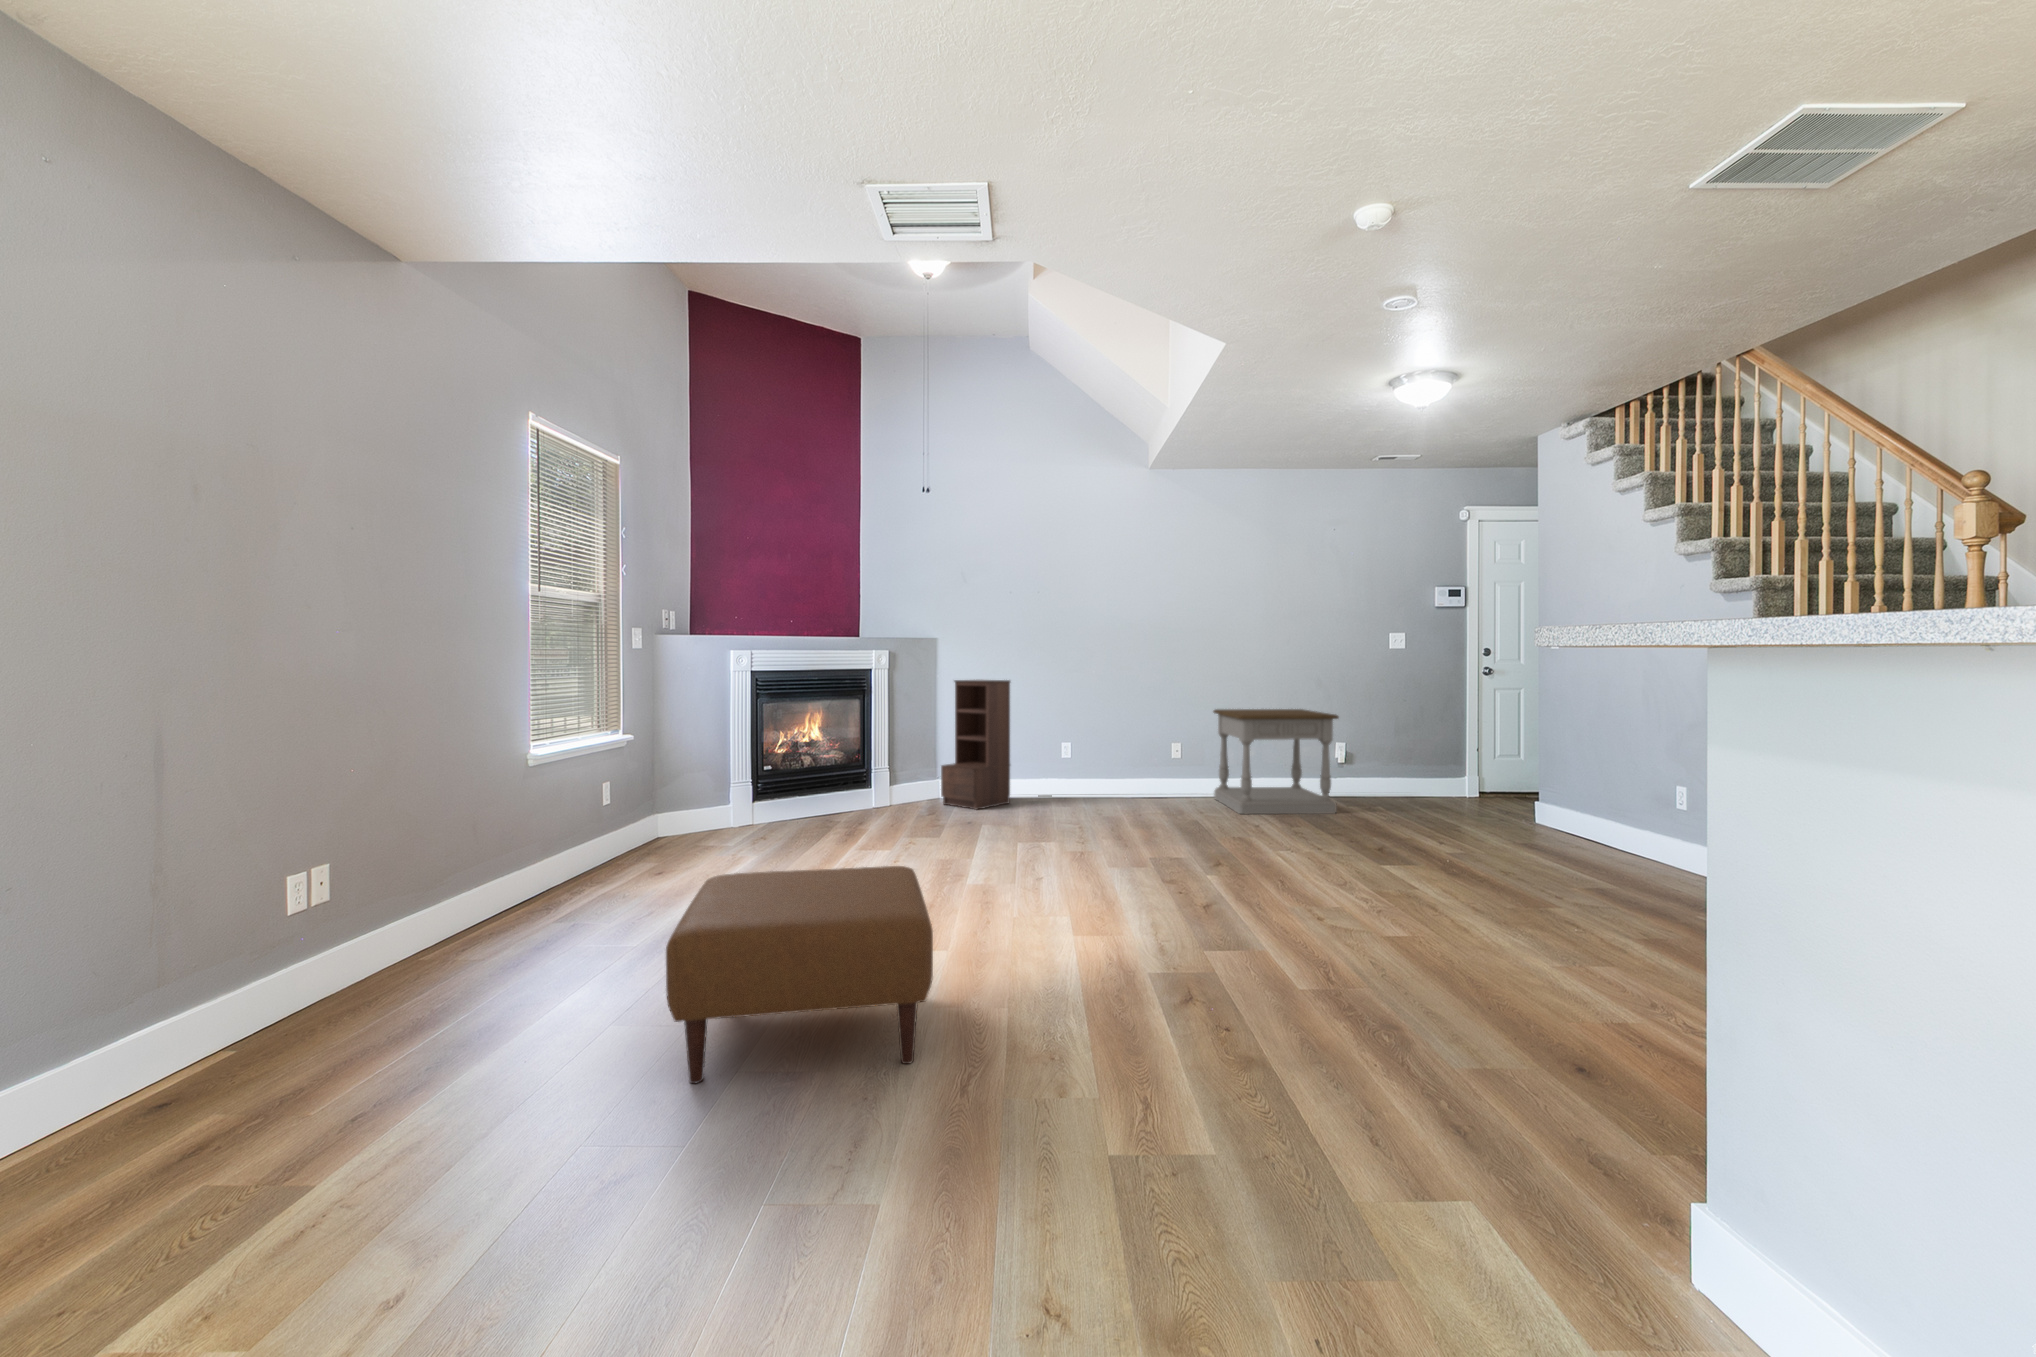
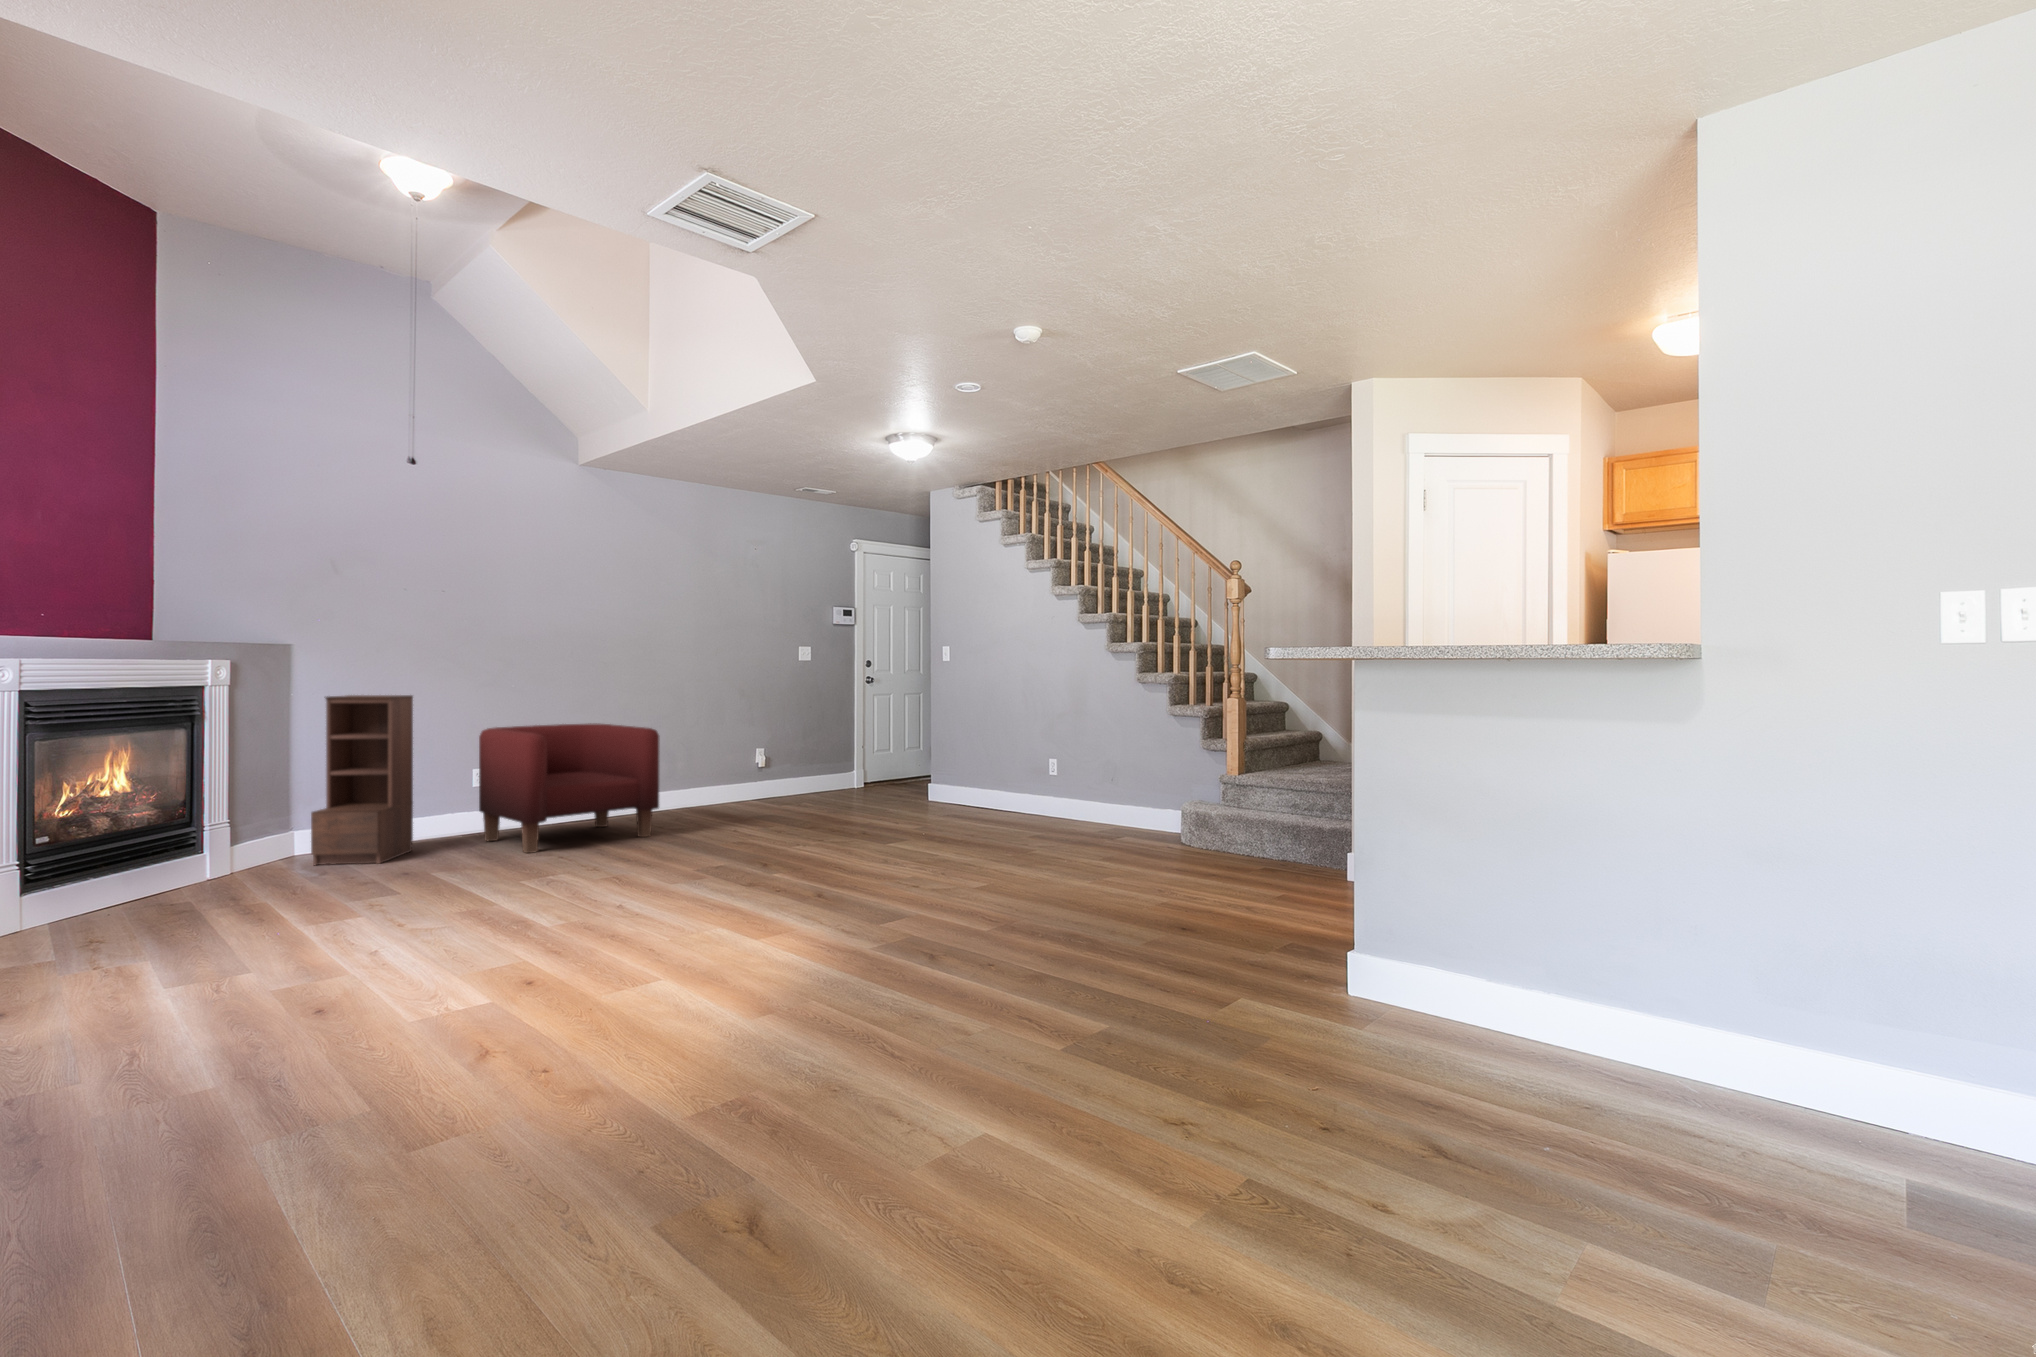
armchair: none [1059,708,1188,817] -> present [479,723,659,853]
side table: present [1213,709,1339,814] -> none [648,718,786,826]
ottoman: present [666,866,933,1084] -> none [492,887,841,1129]

